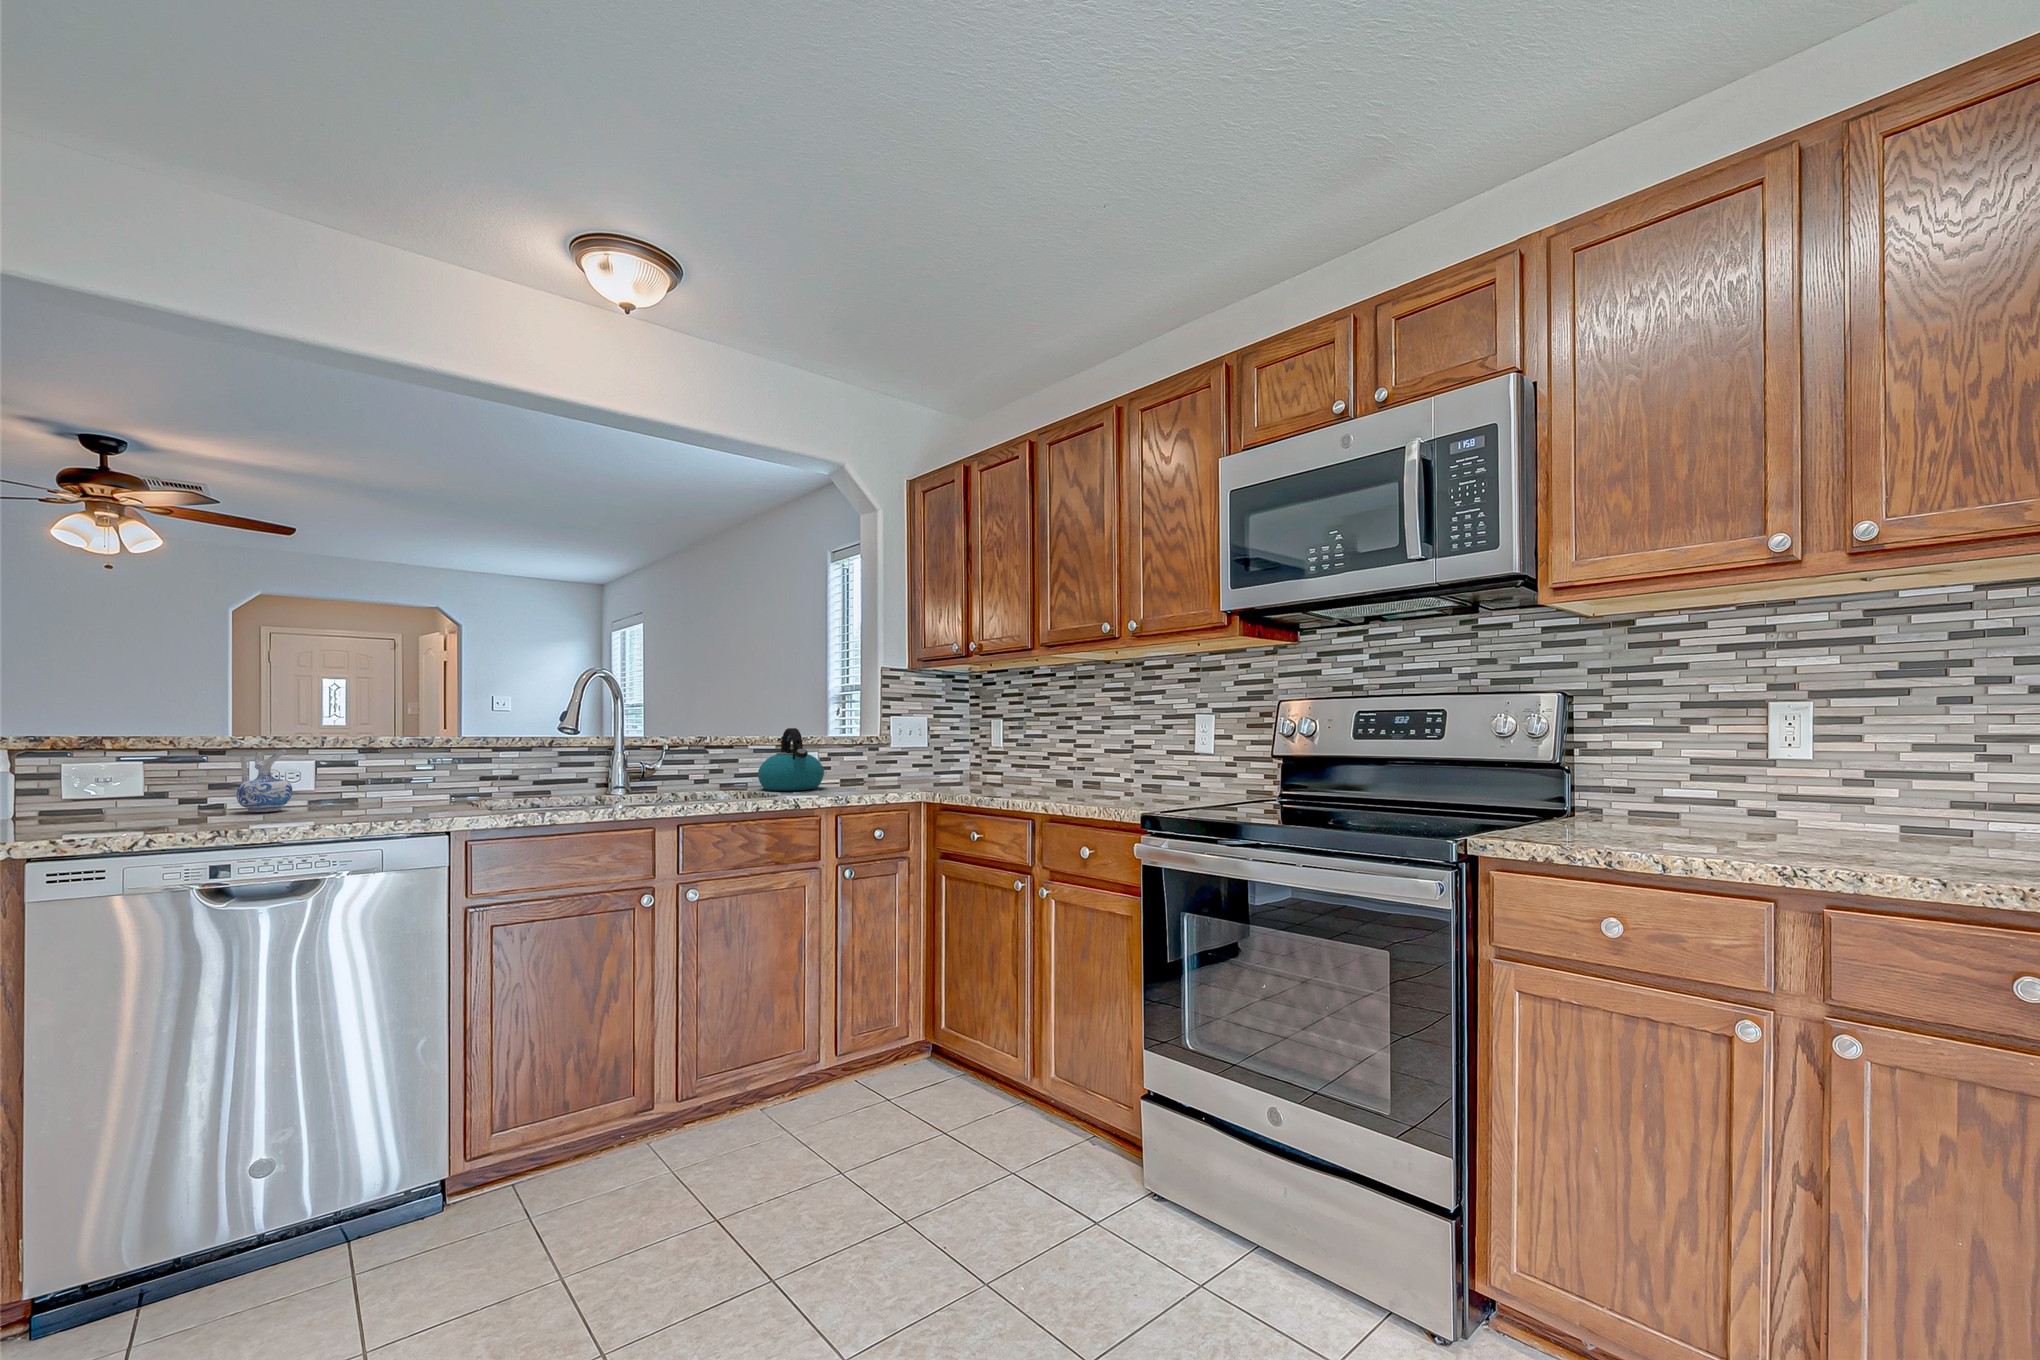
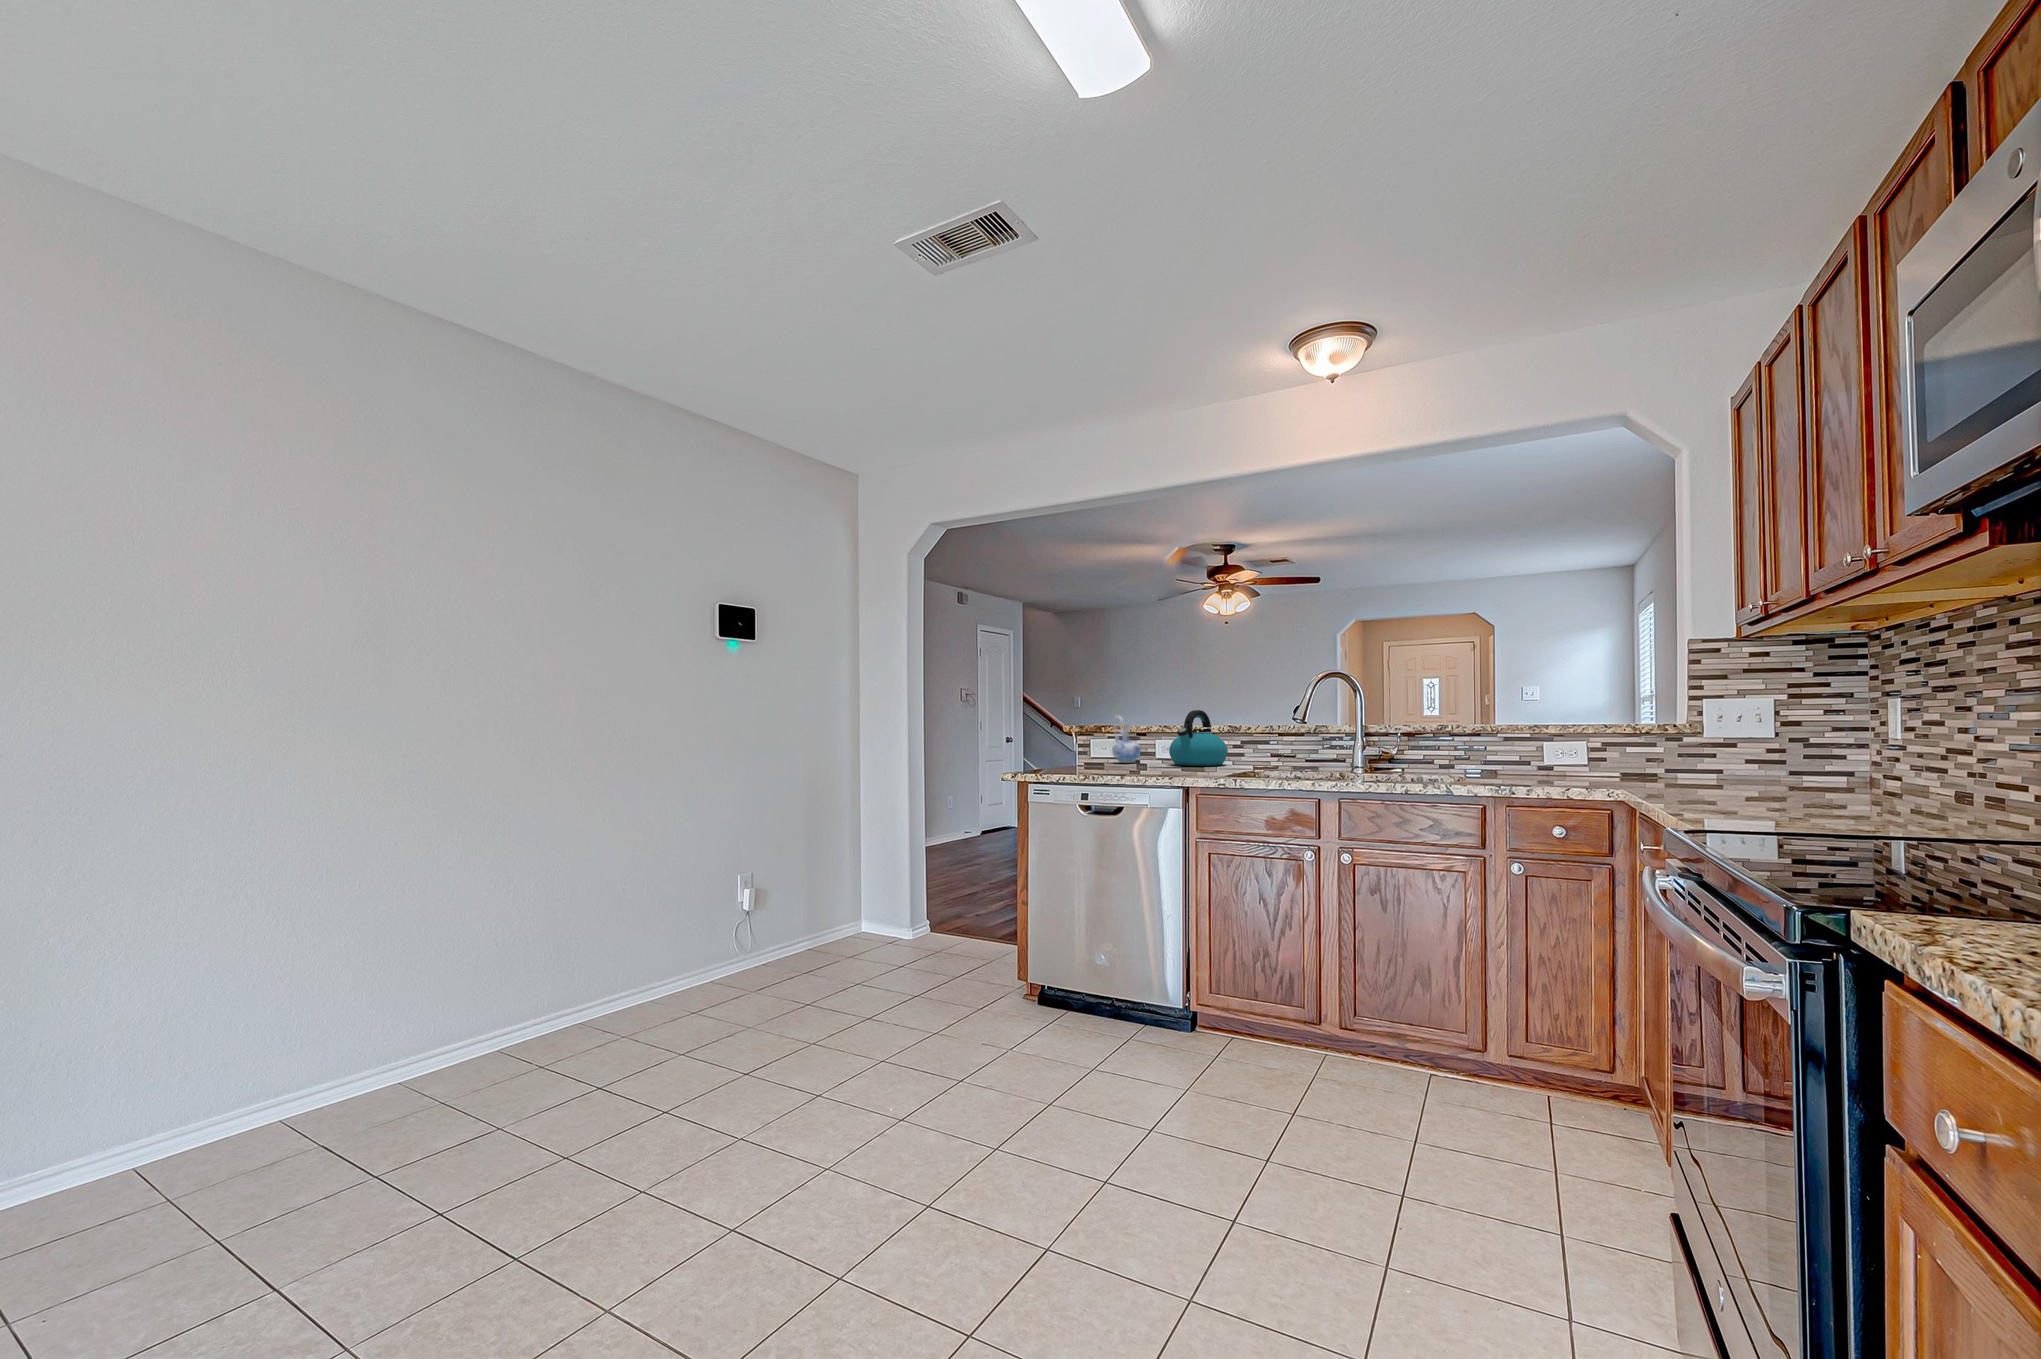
kettle: present [758,728,824,791] -> present [1169,710,1228,766]

